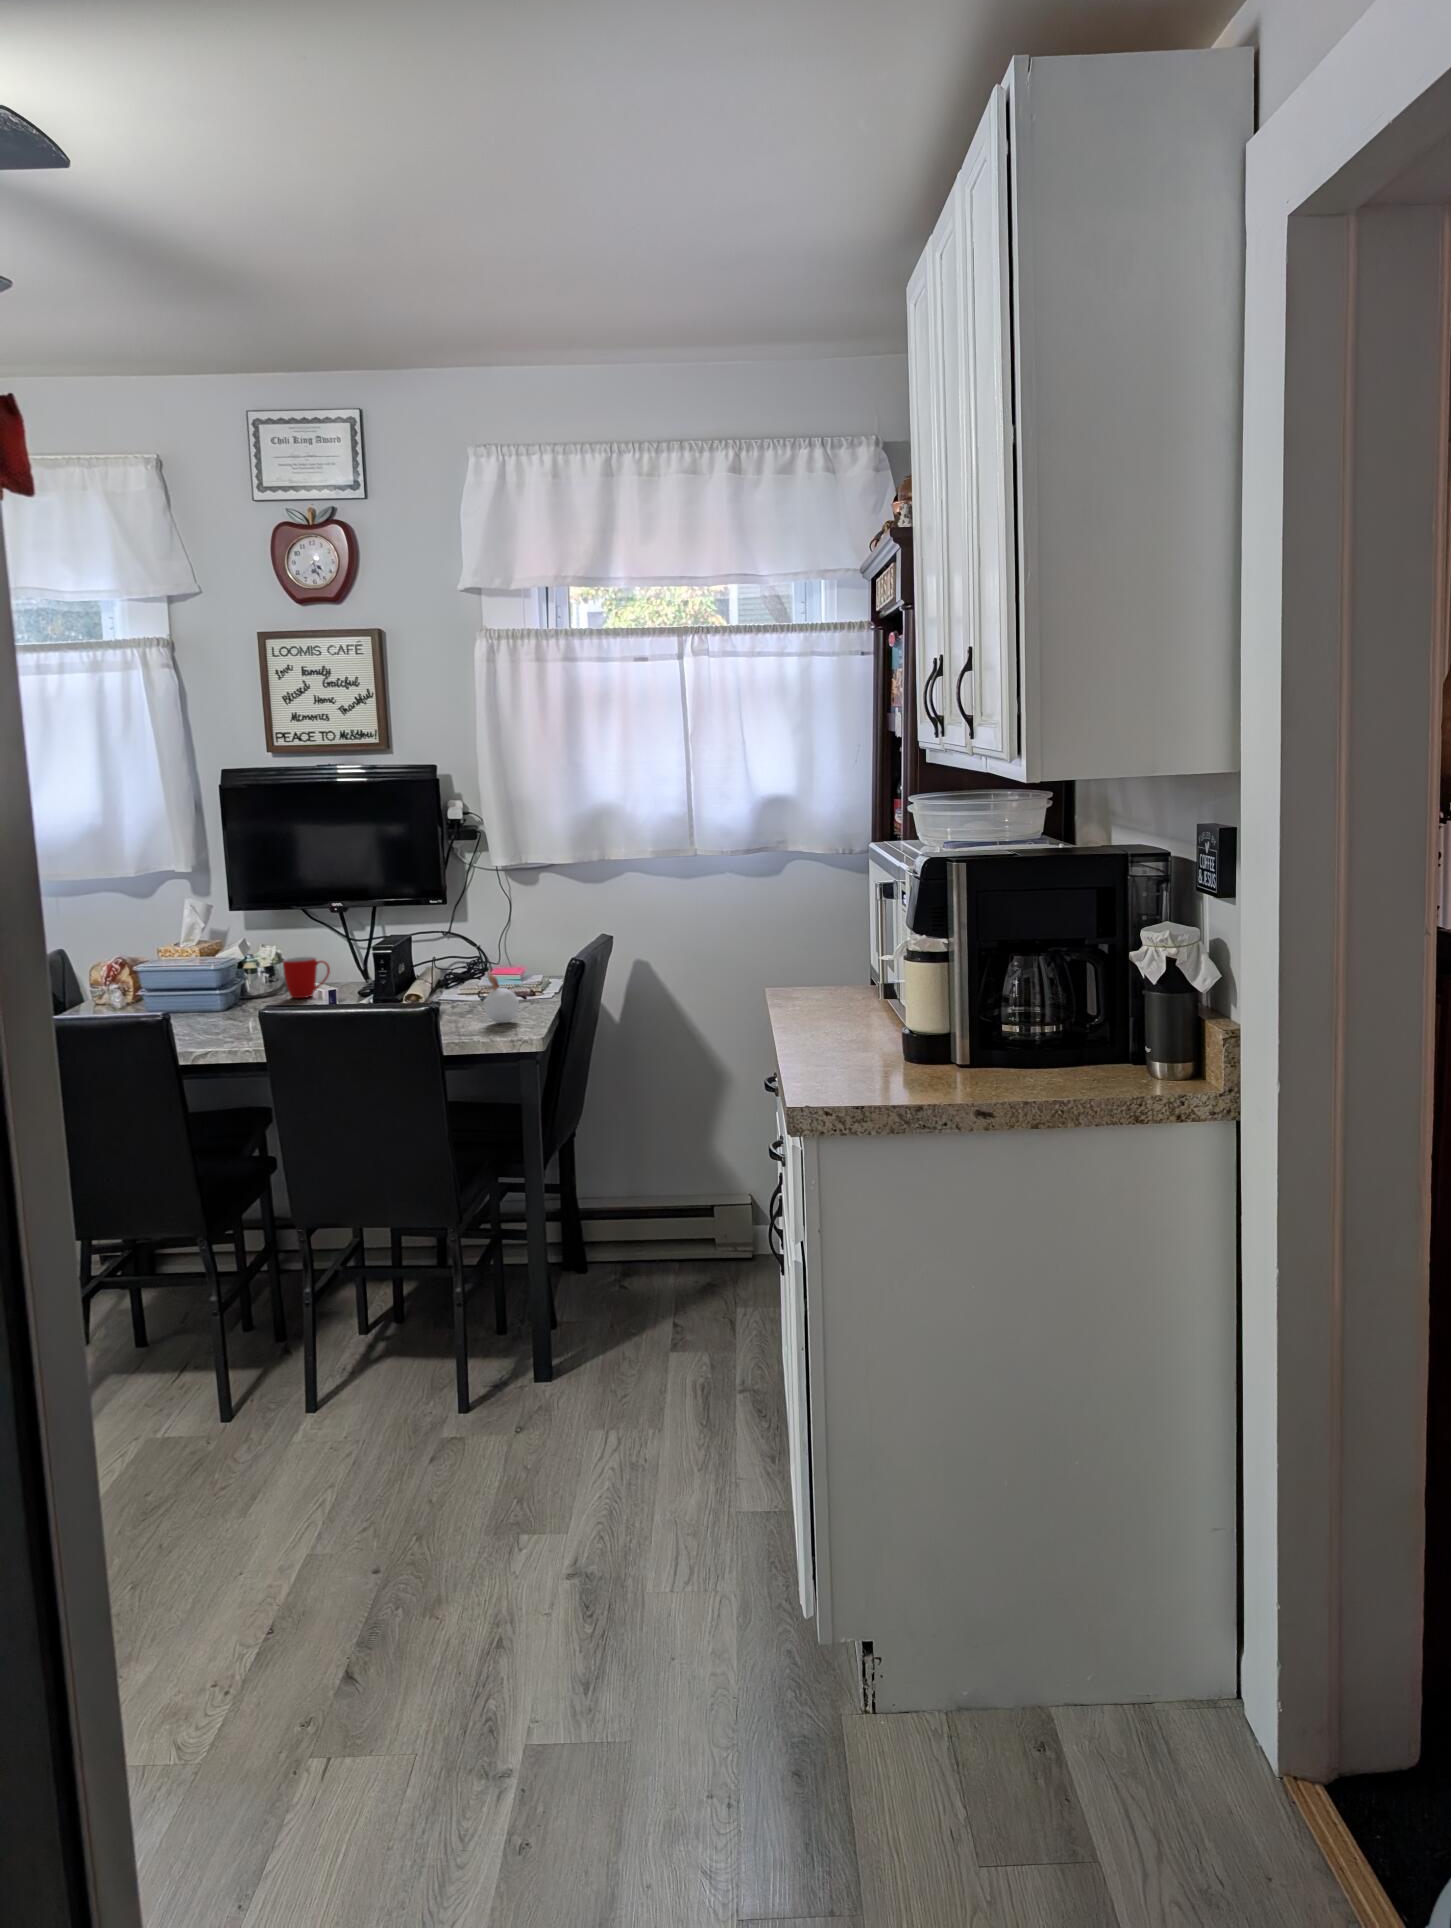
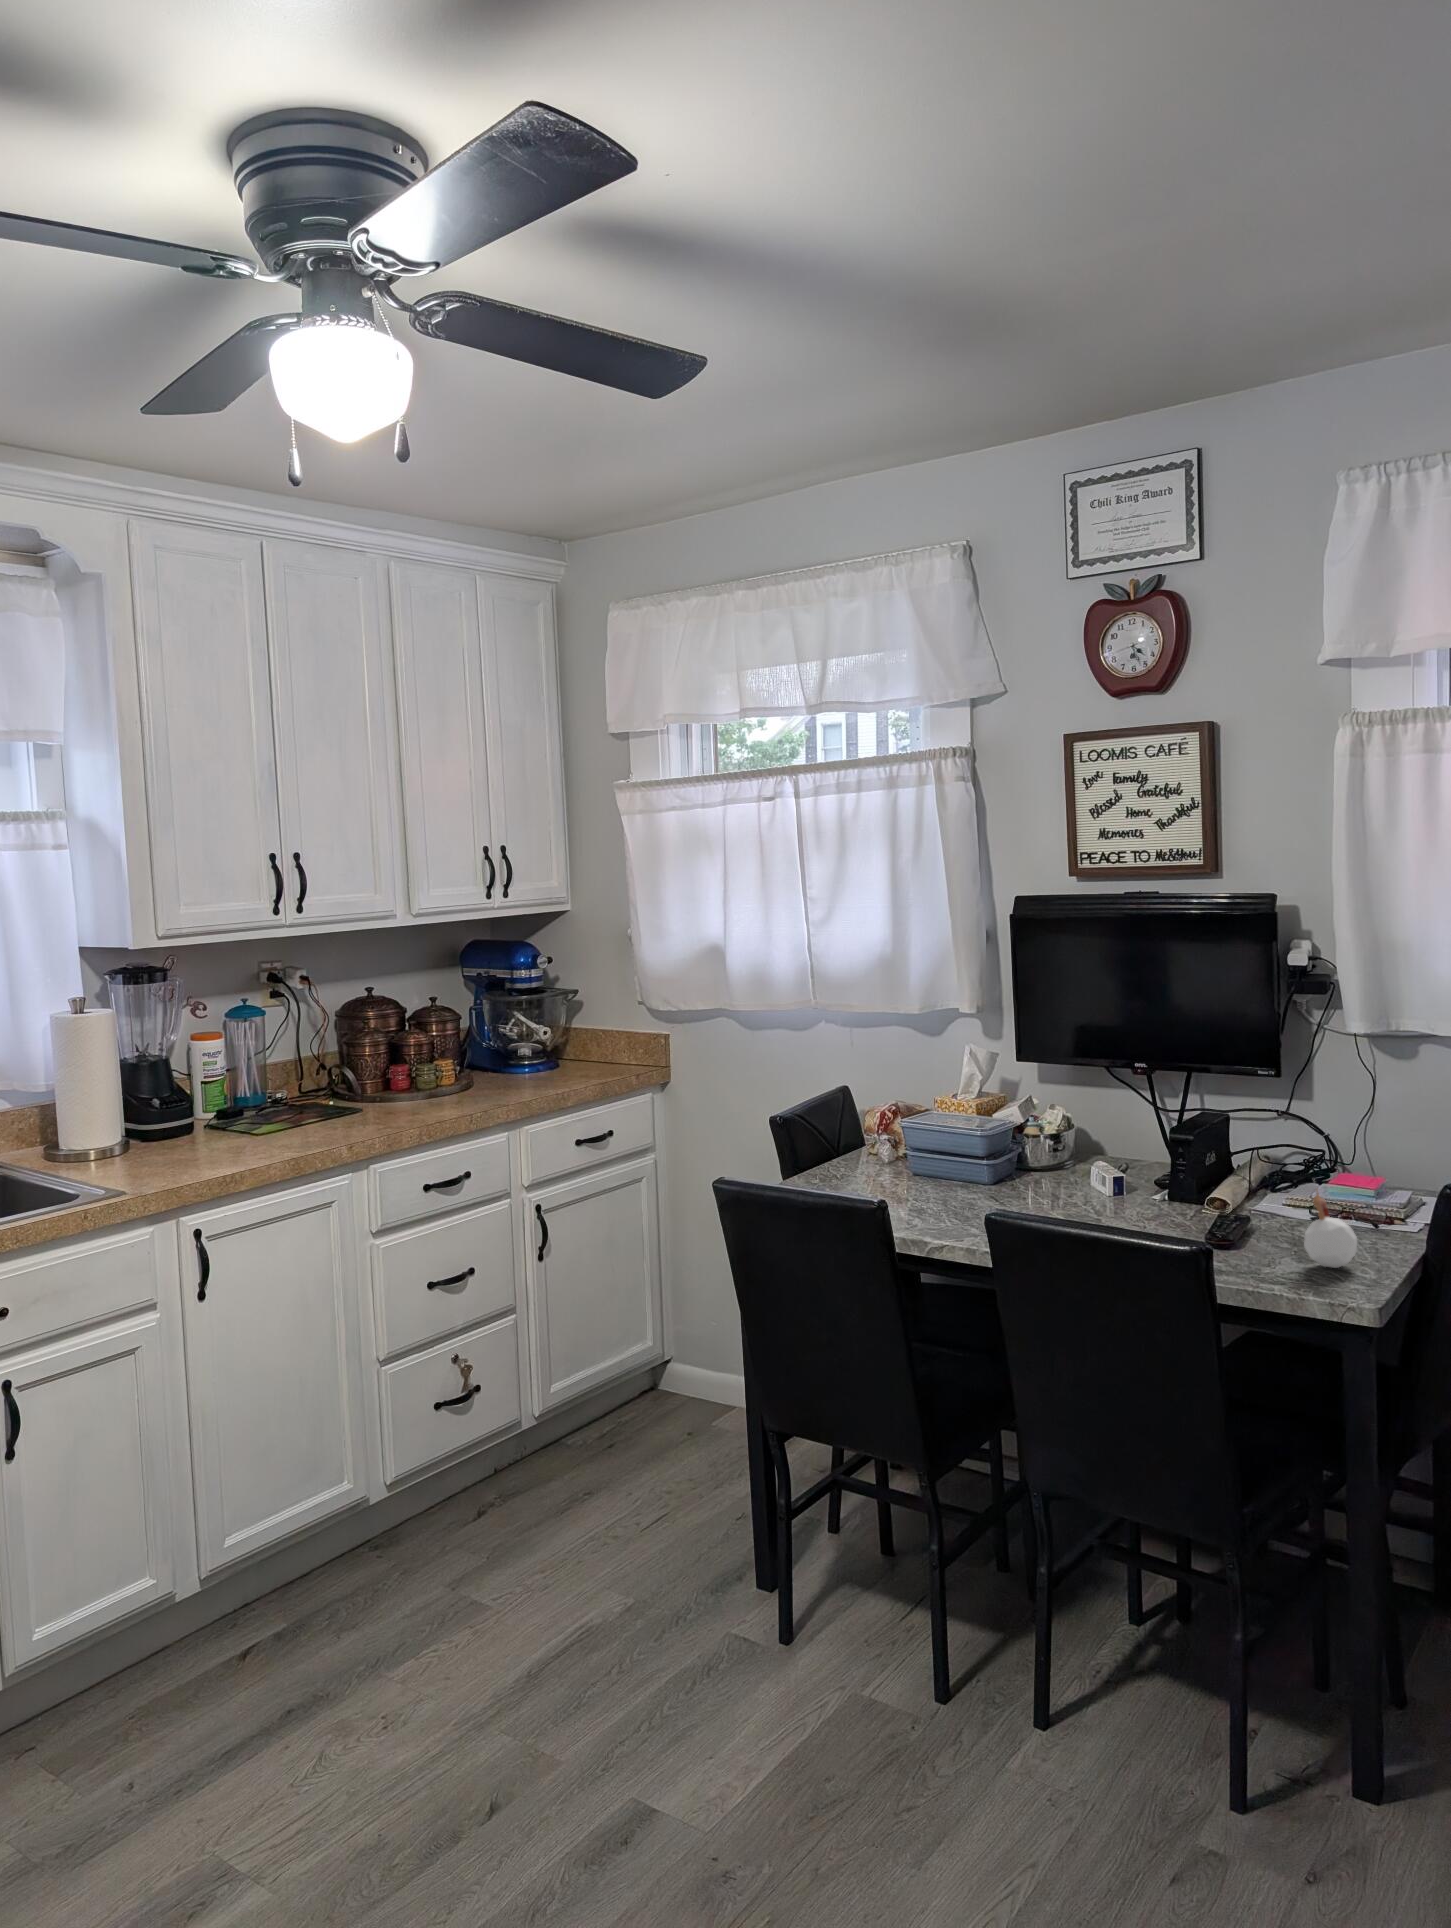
mug: present [283,957,330,998] -> none [1064,1127,1121,1180]

